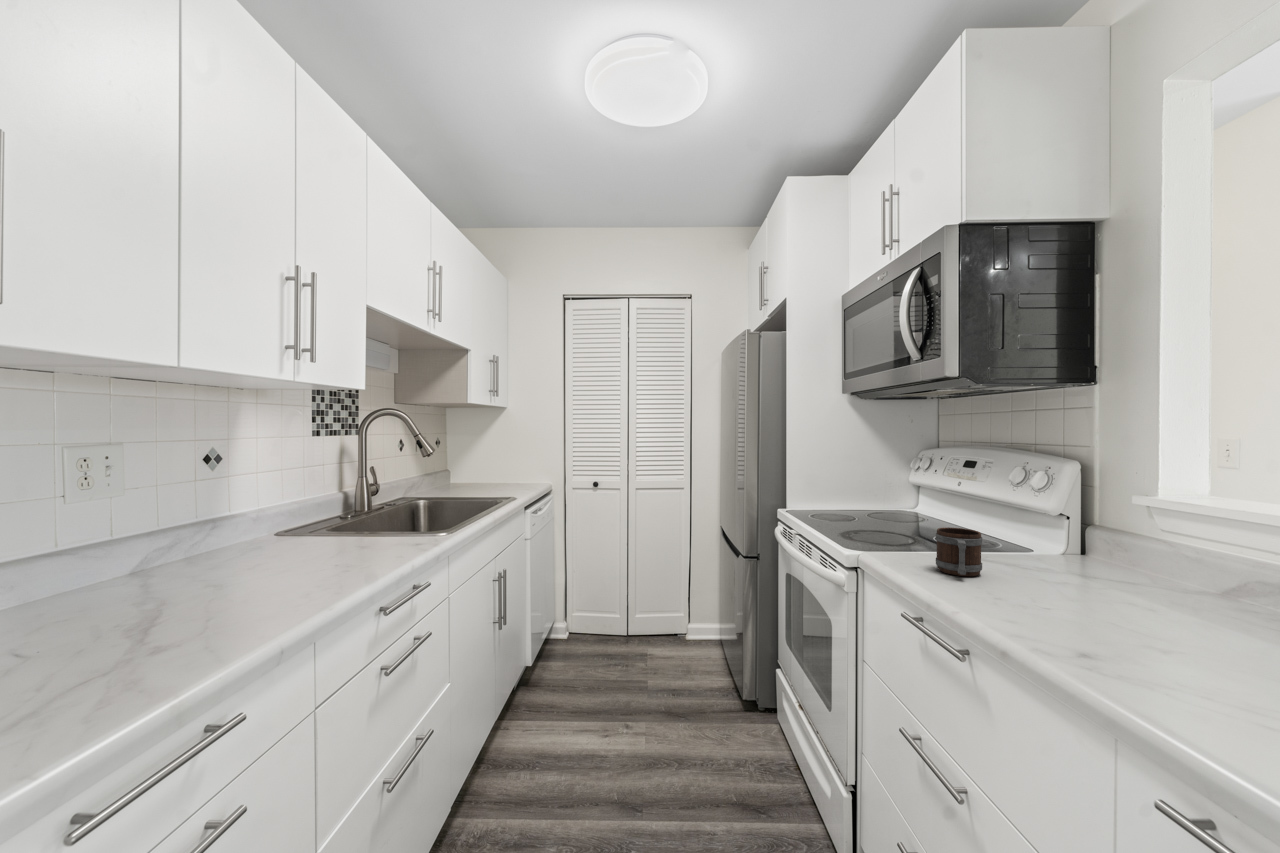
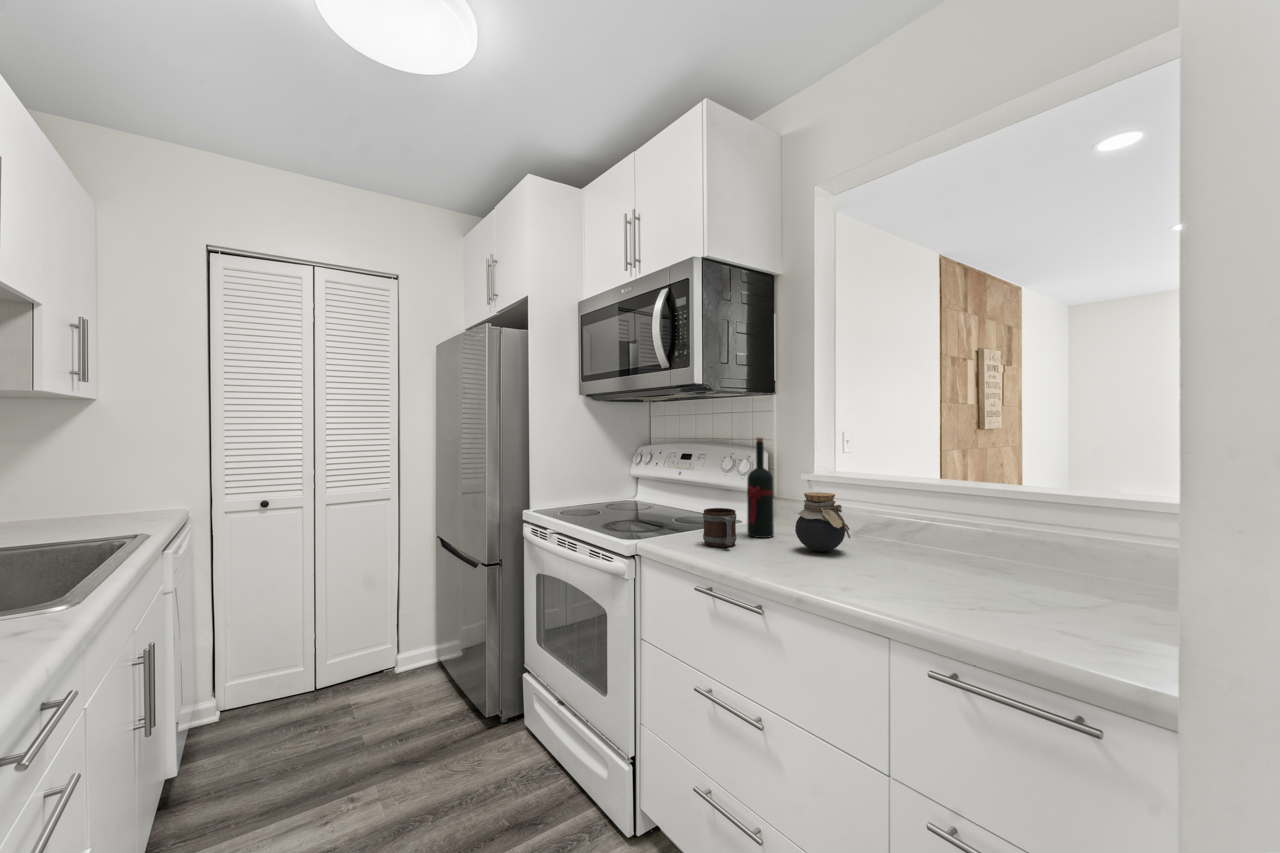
wine bottle: none [1011,445,1055,575] -> present [747,438,774,538]
jar: none [1065,522,1155,606] -> present [795,492,850,552]

